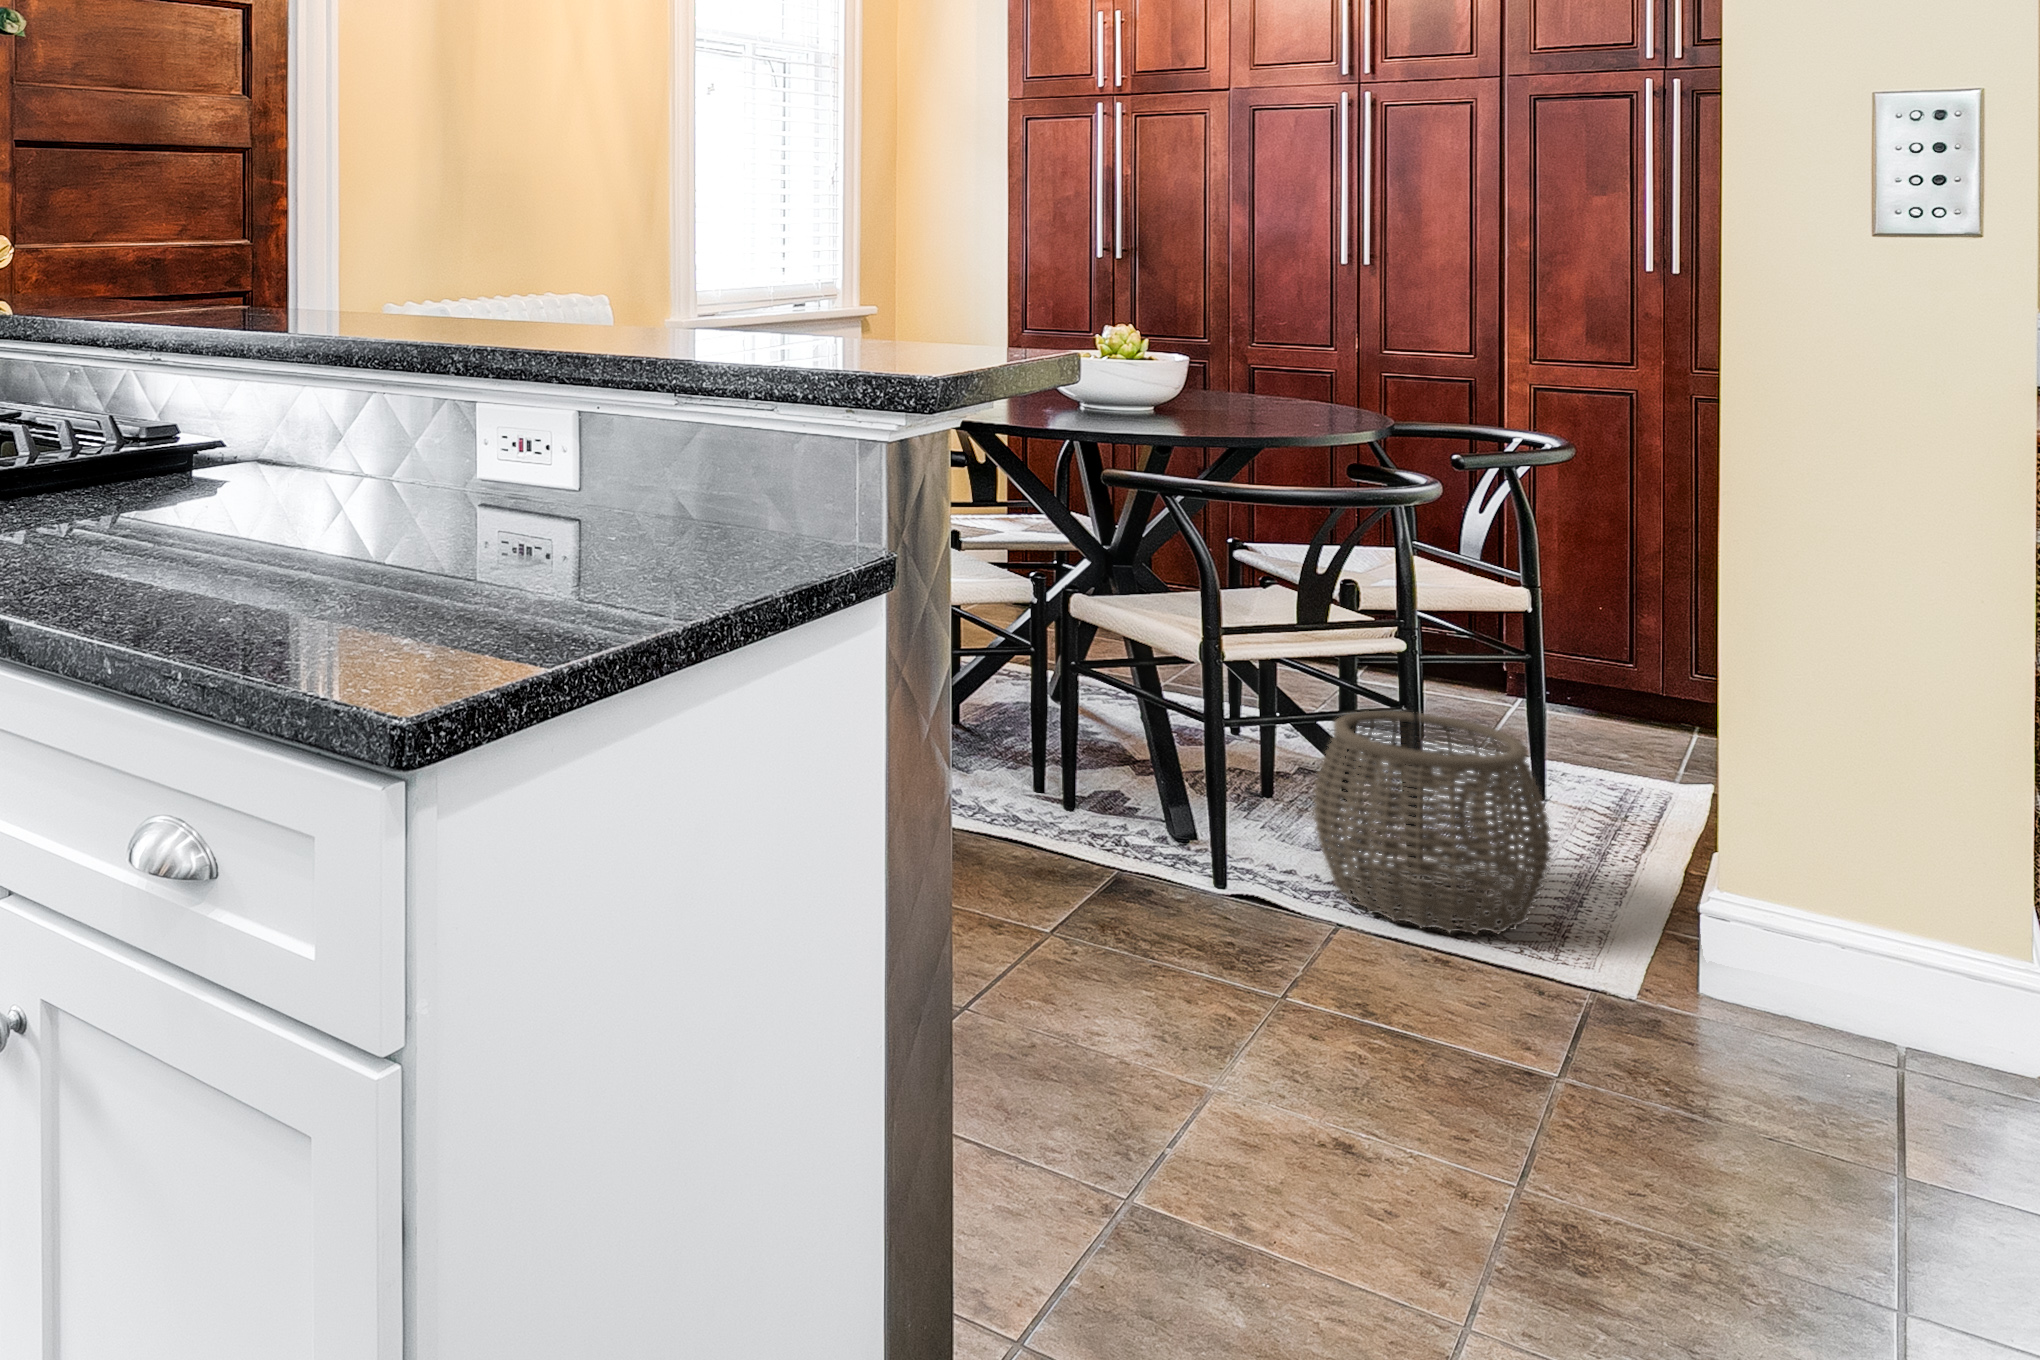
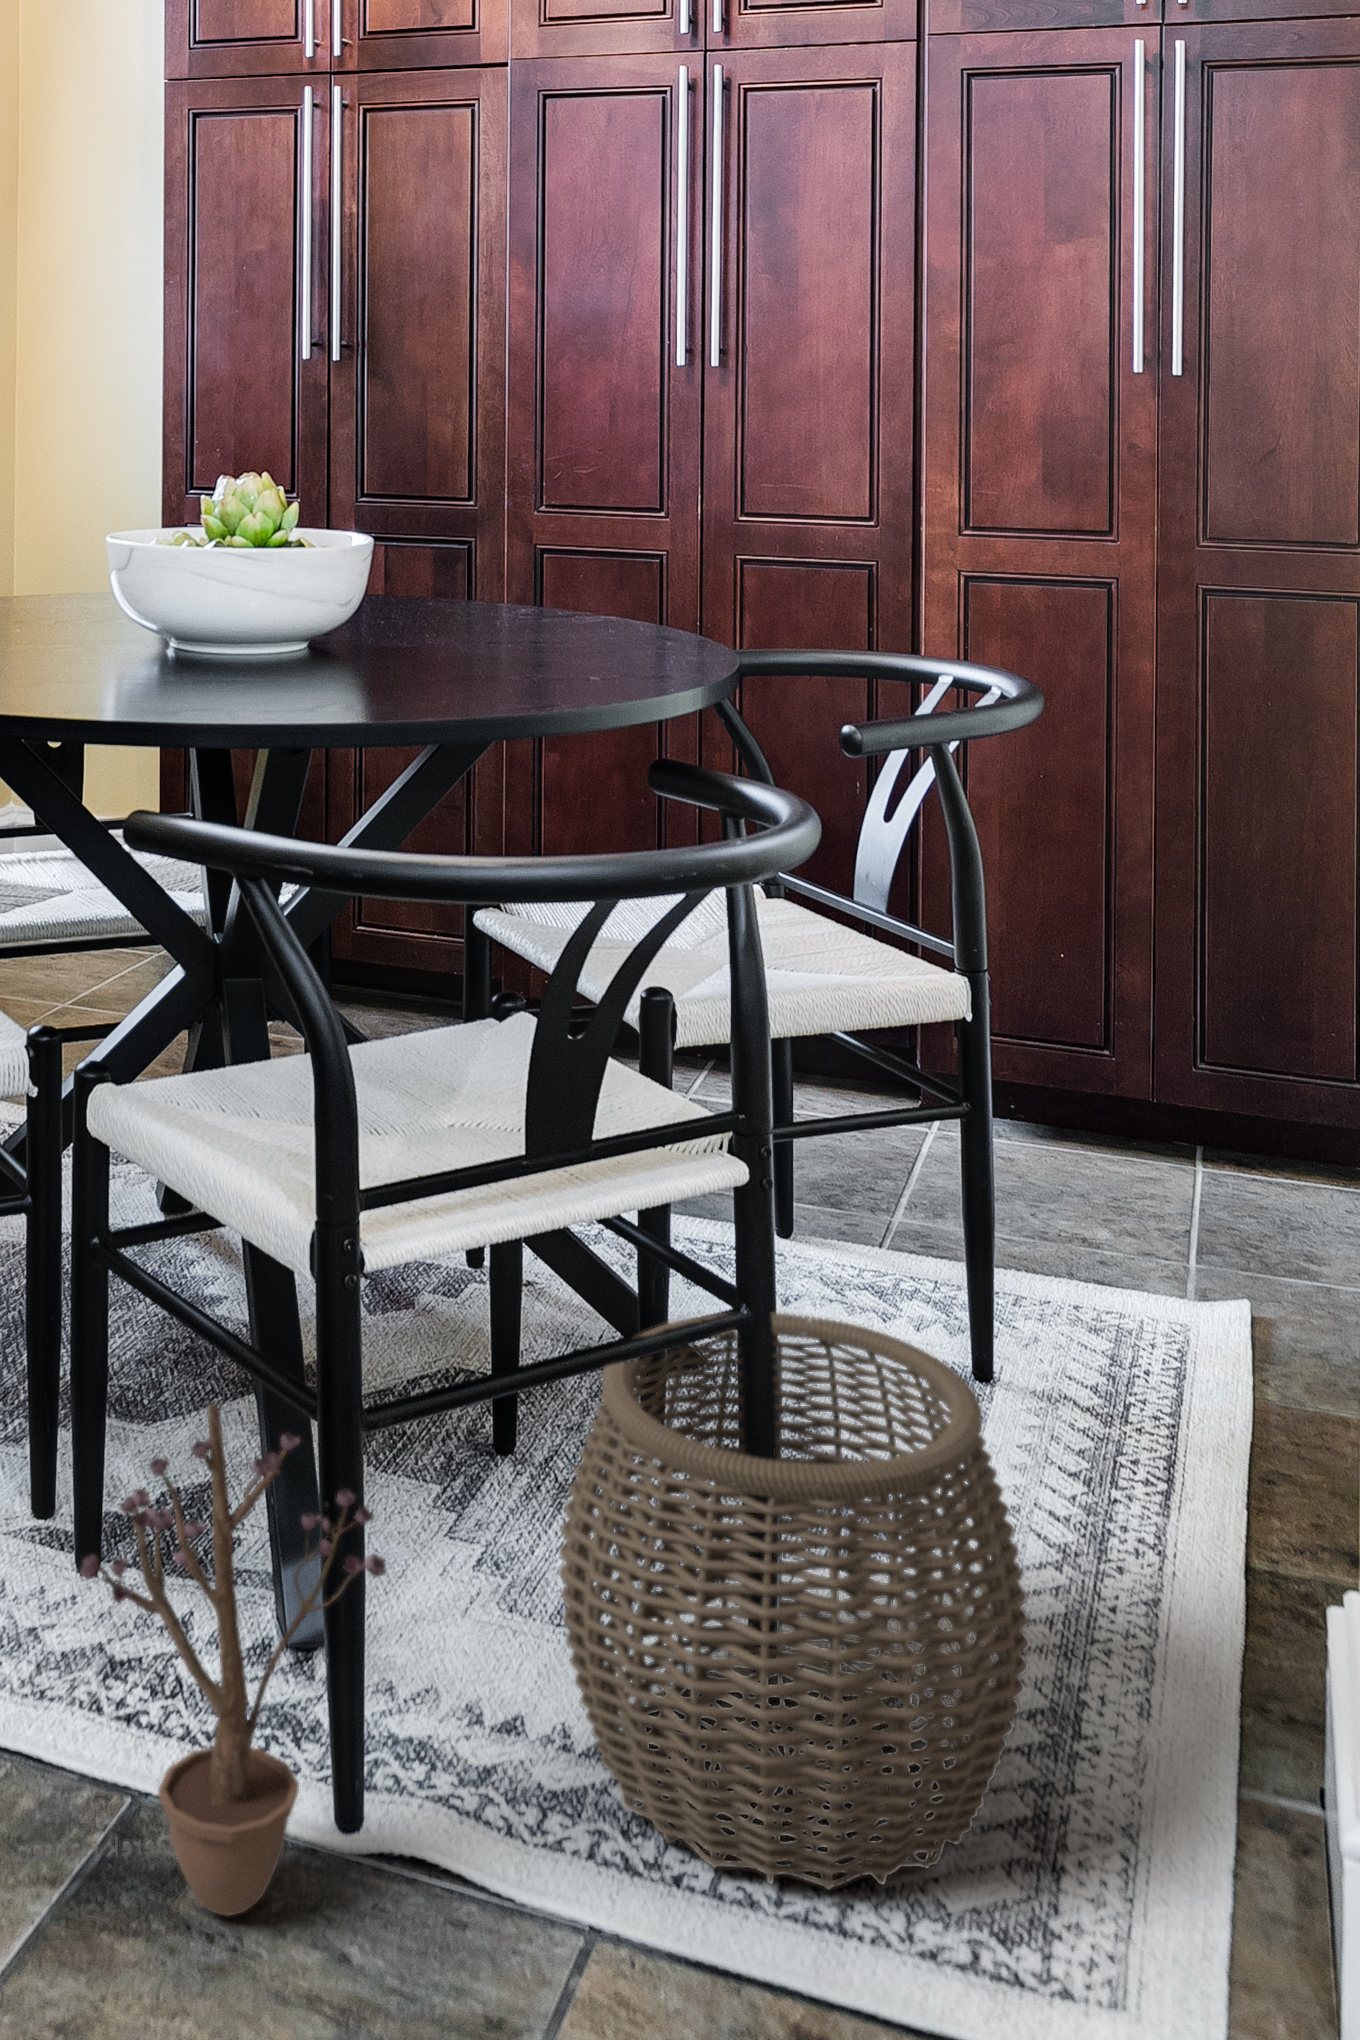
decorative plant: none [1075,704,1239,907] -> present [19,1403,386,1916]

